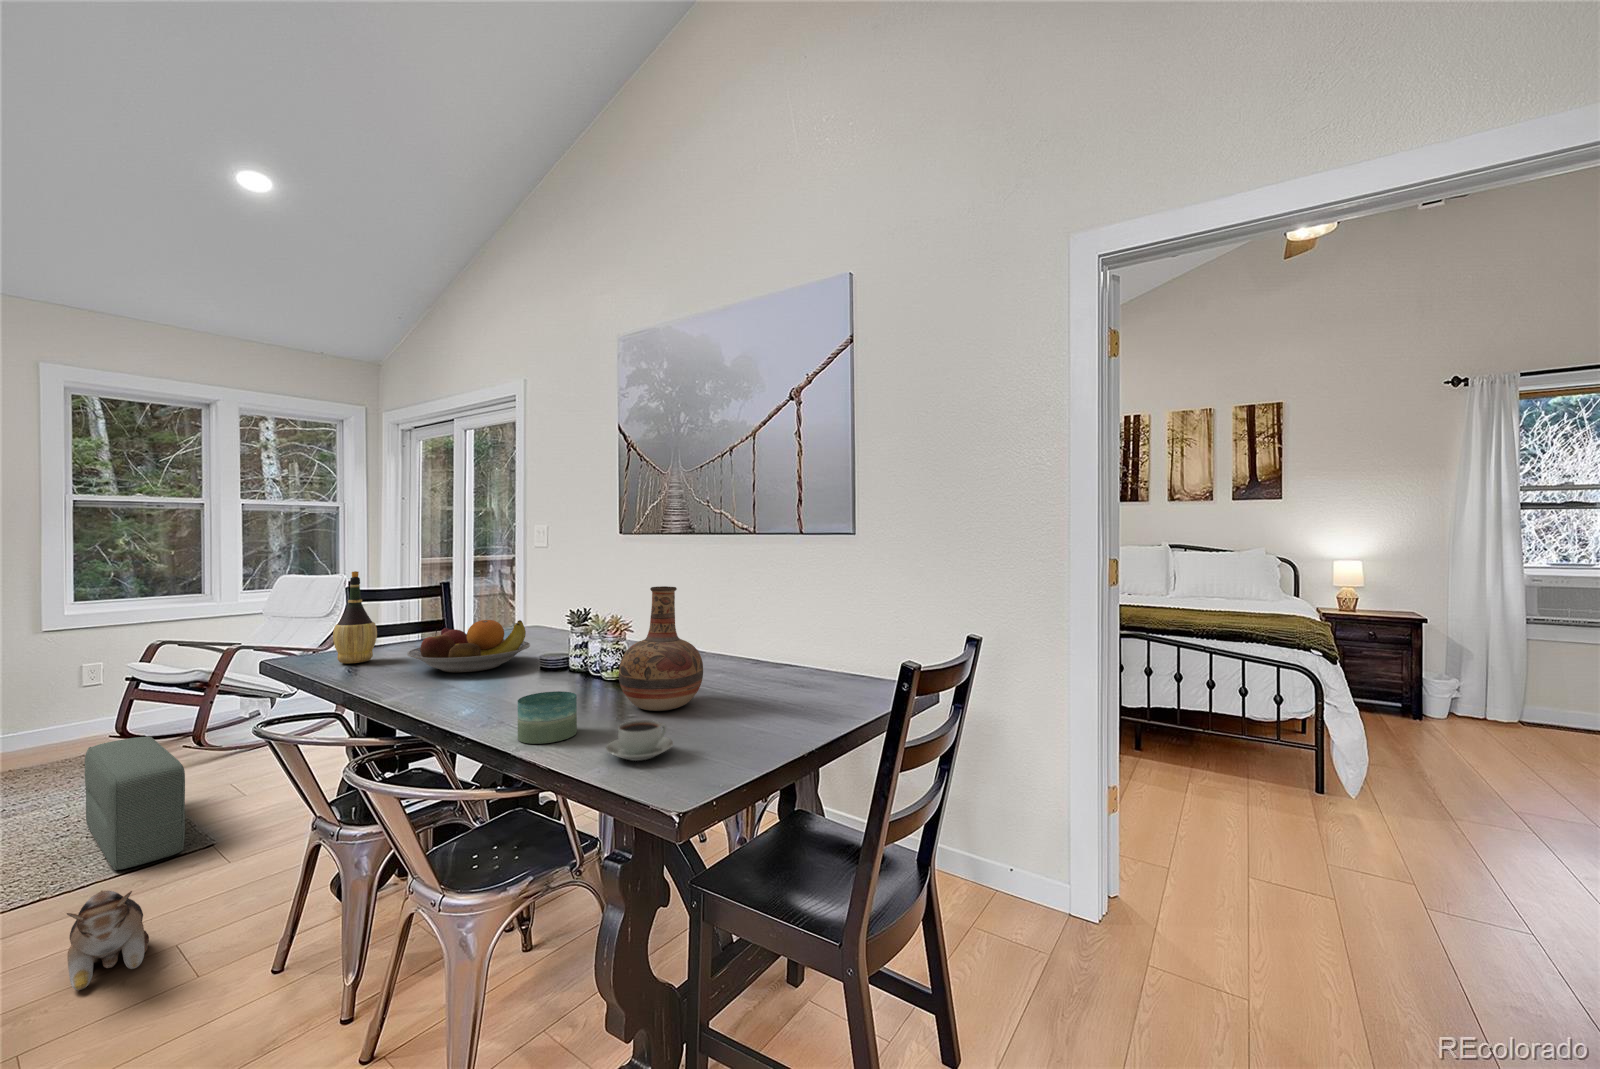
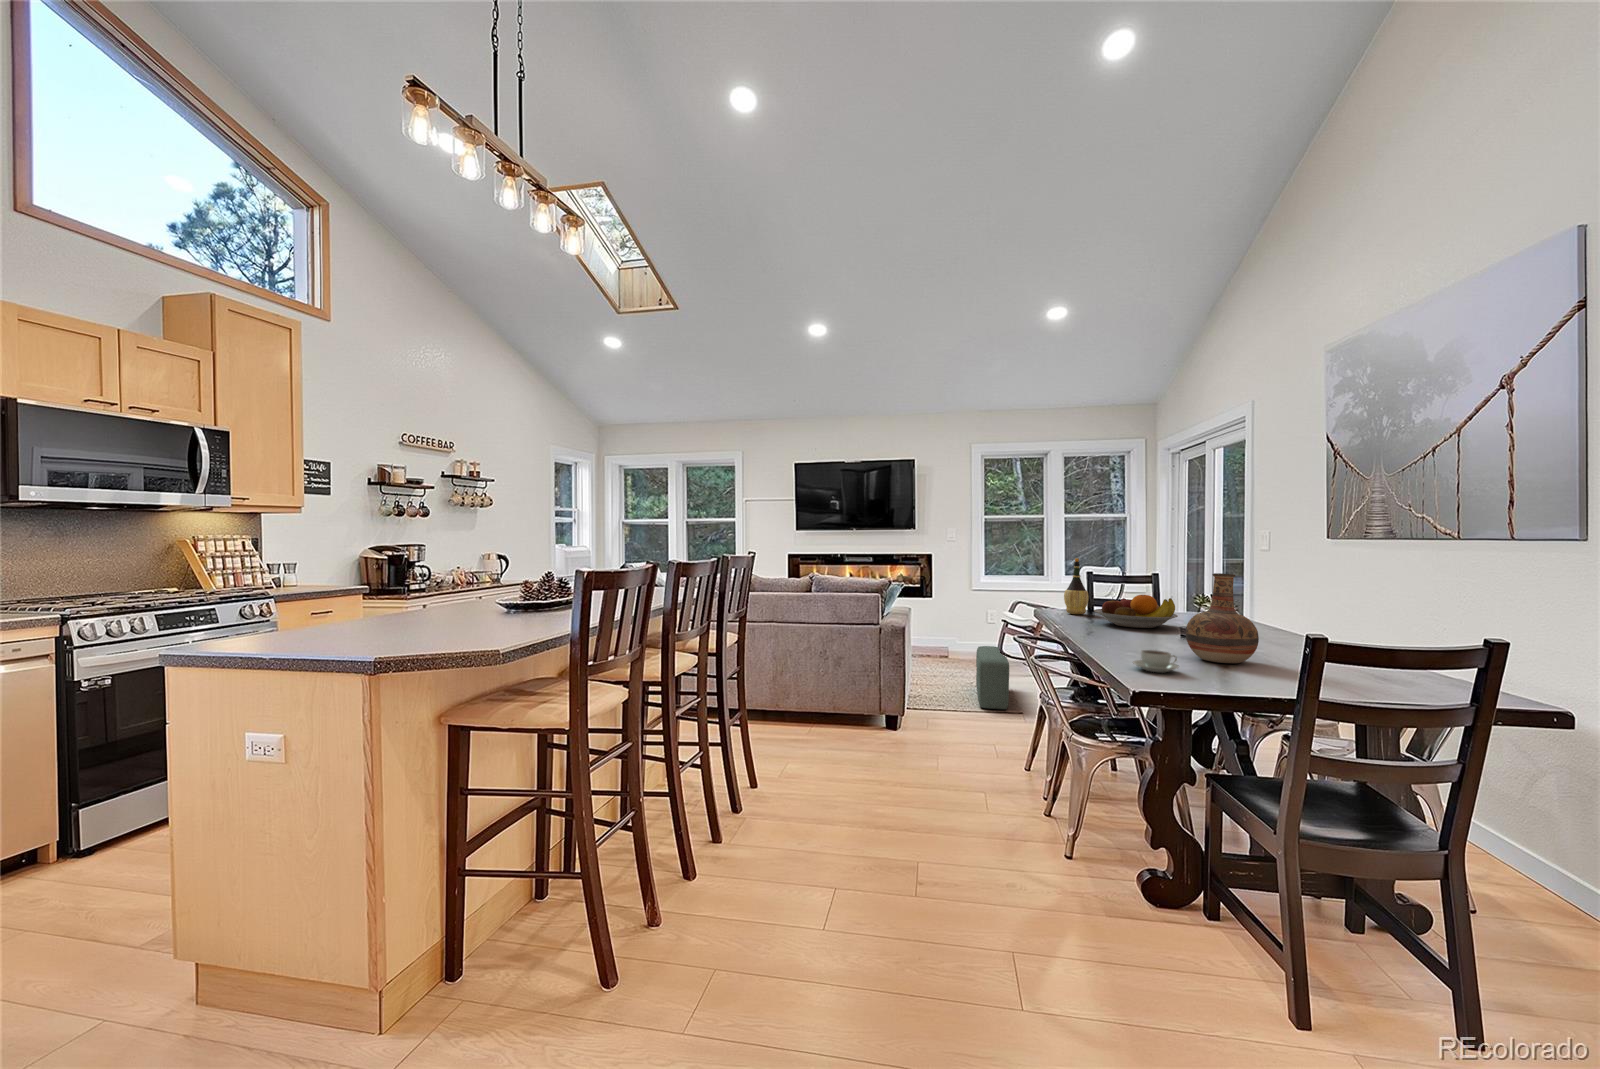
candle: present [518,691,577,744] -> none [1103,630,1141,658]
plush toy: present [67,891,149,990] -> none [951,699,982,742]

